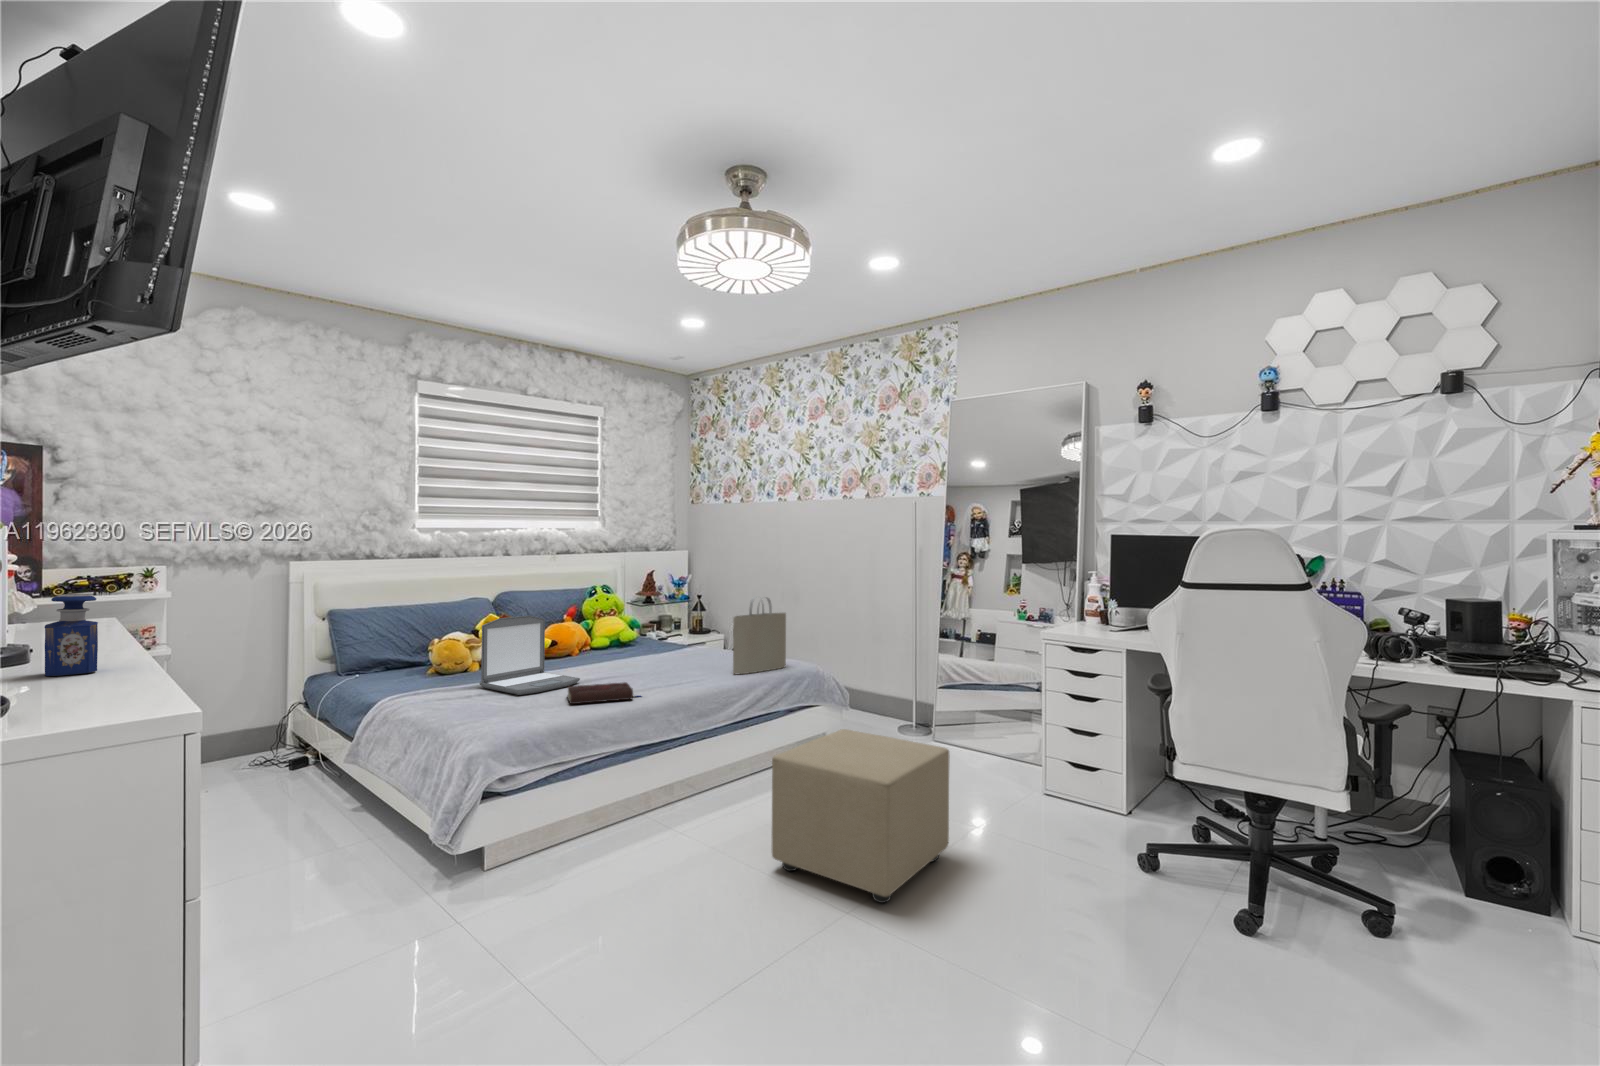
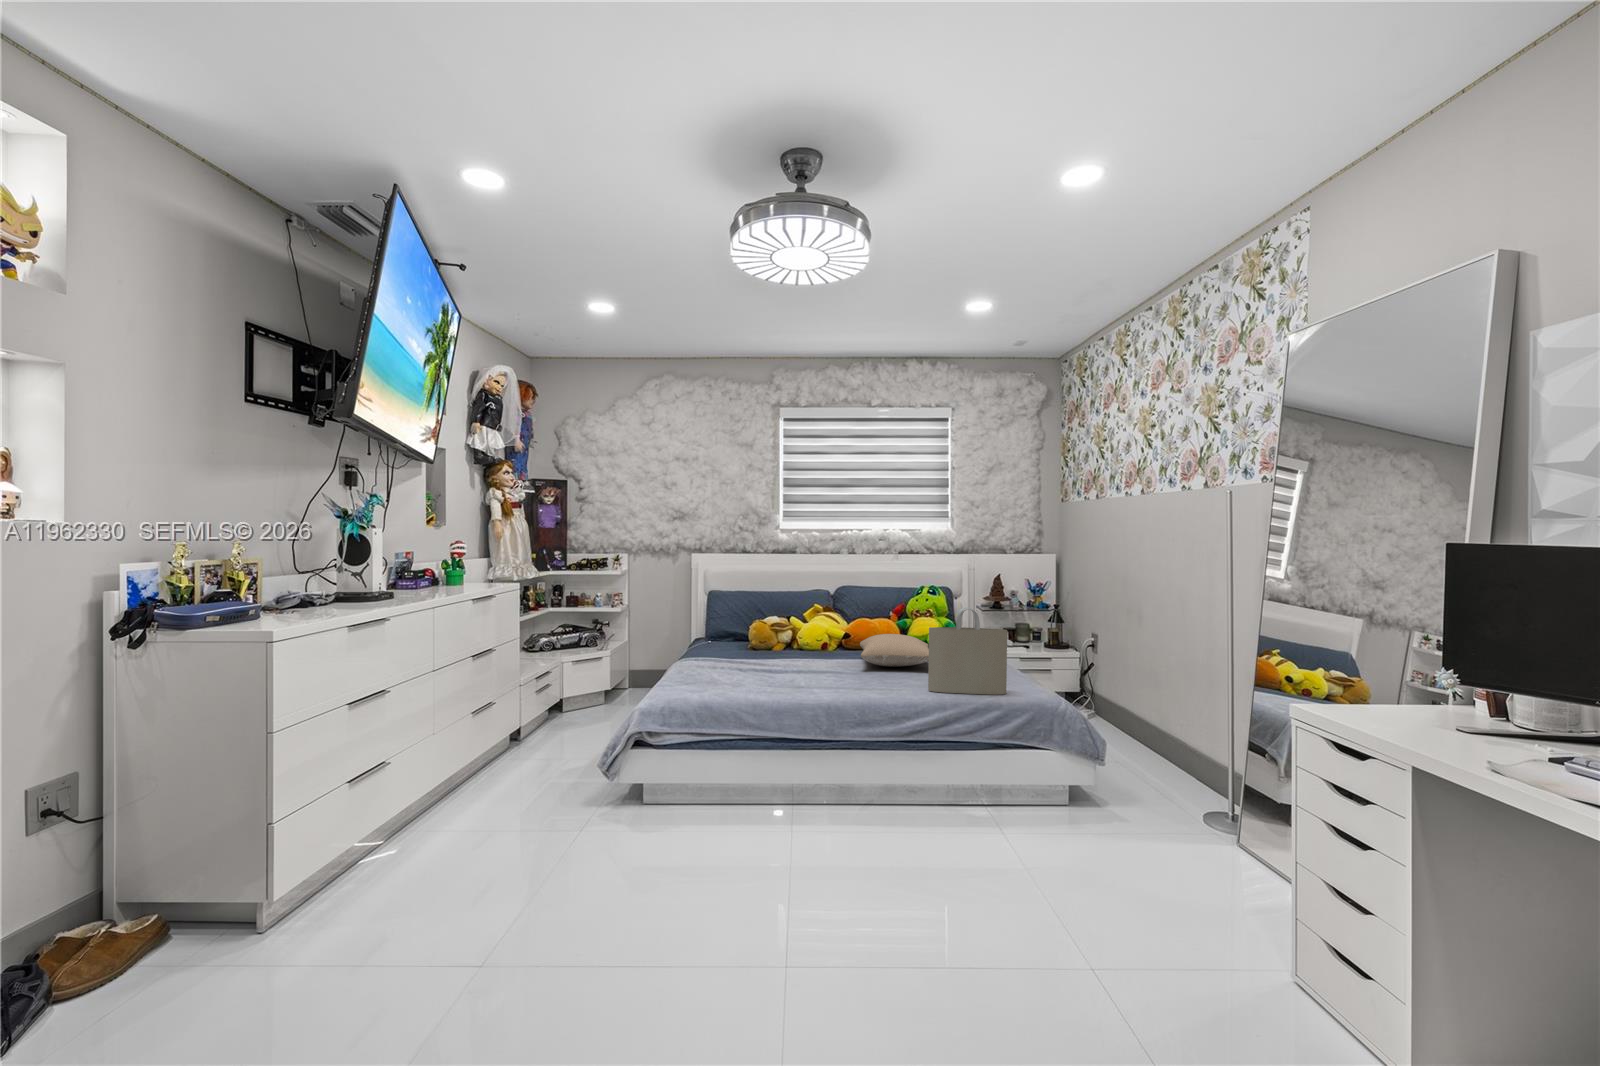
perfume bottle: present [45,594,98,676] -> none [279,567,307,609]
laptop: present [480,616,580,695] -> none [725,607,792,674]
pillow: none [601,631,701,663] -> present [860,634,929,667]
book: present [567,682,638,704] -> none [734,672,801,693]
ottoman: present [772,729,950,903] -> none [777,771,961,977]

